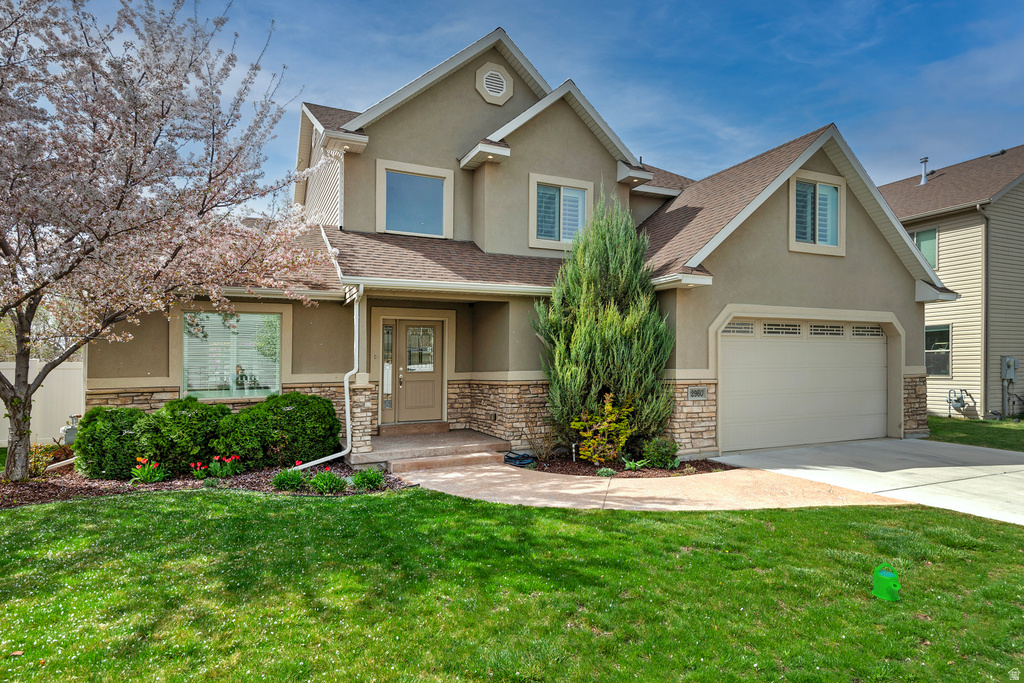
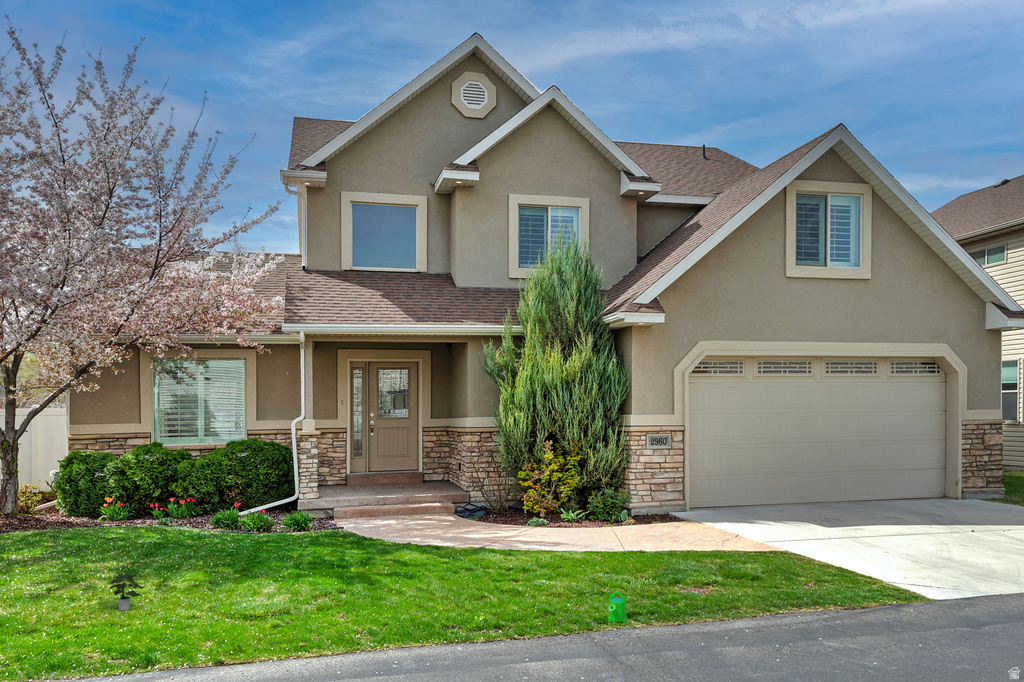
potted plant: none [218,576,274,637] -> present [110,572,145,611]

